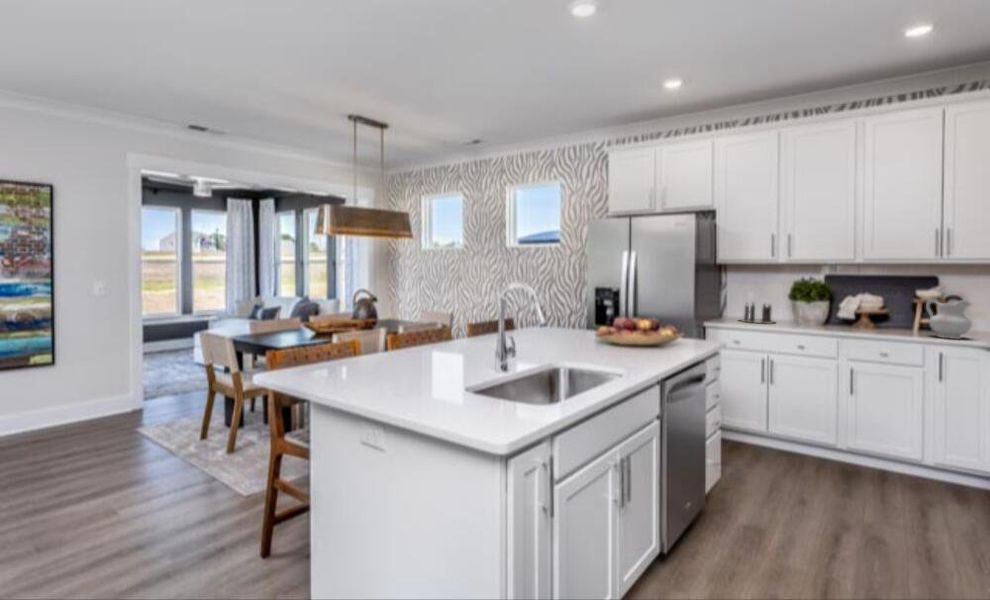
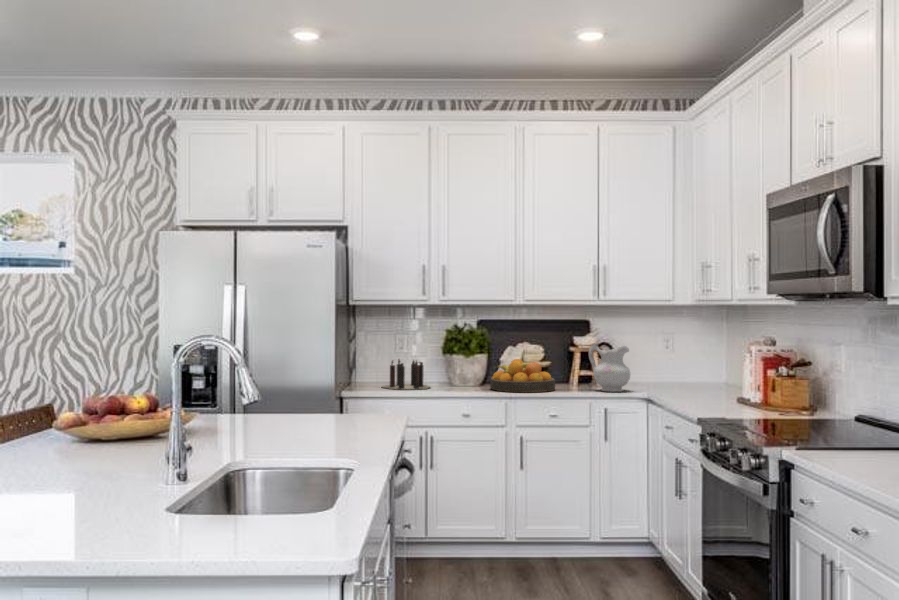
fruit bowl: none [826,306,889,333] -> present [490,359,555,392]

